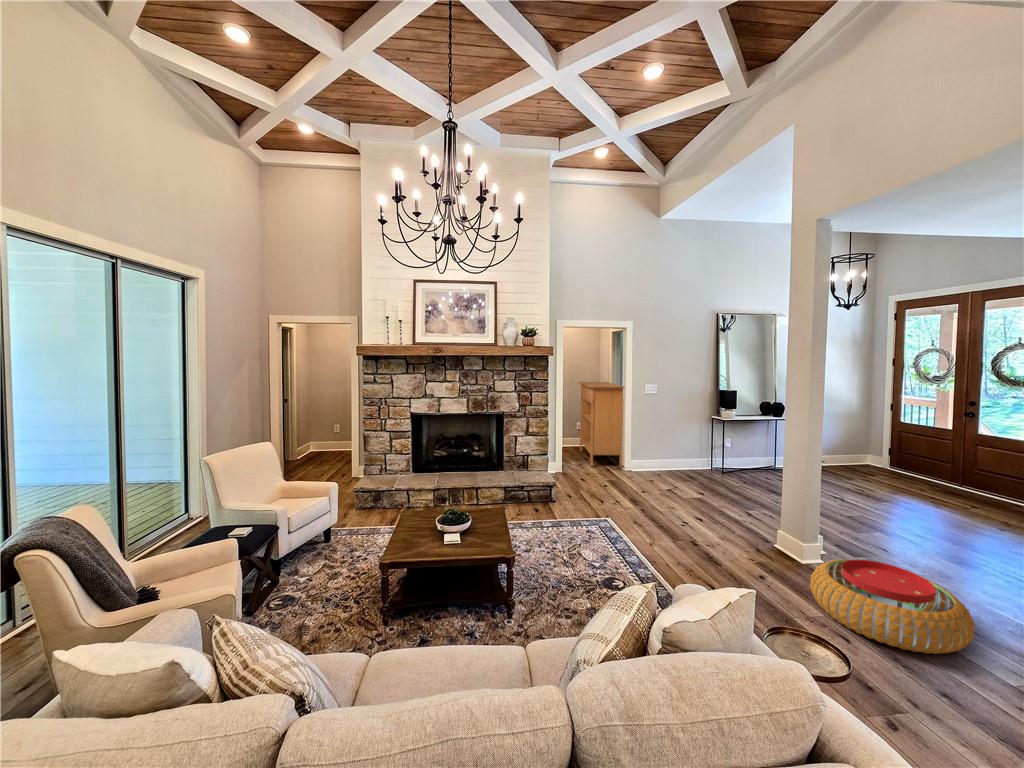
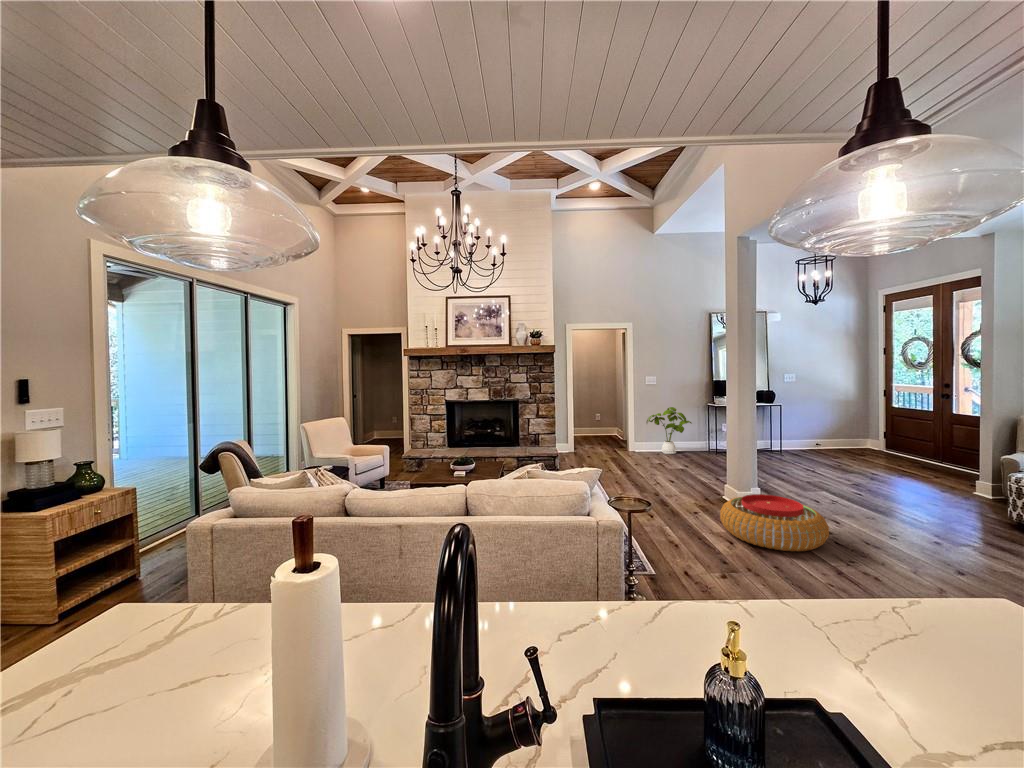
console table: present [578,382,624,467] -> none [592,377,626,448]
house plant: none [648,422,699,476] -> present [647,407,692,454]

